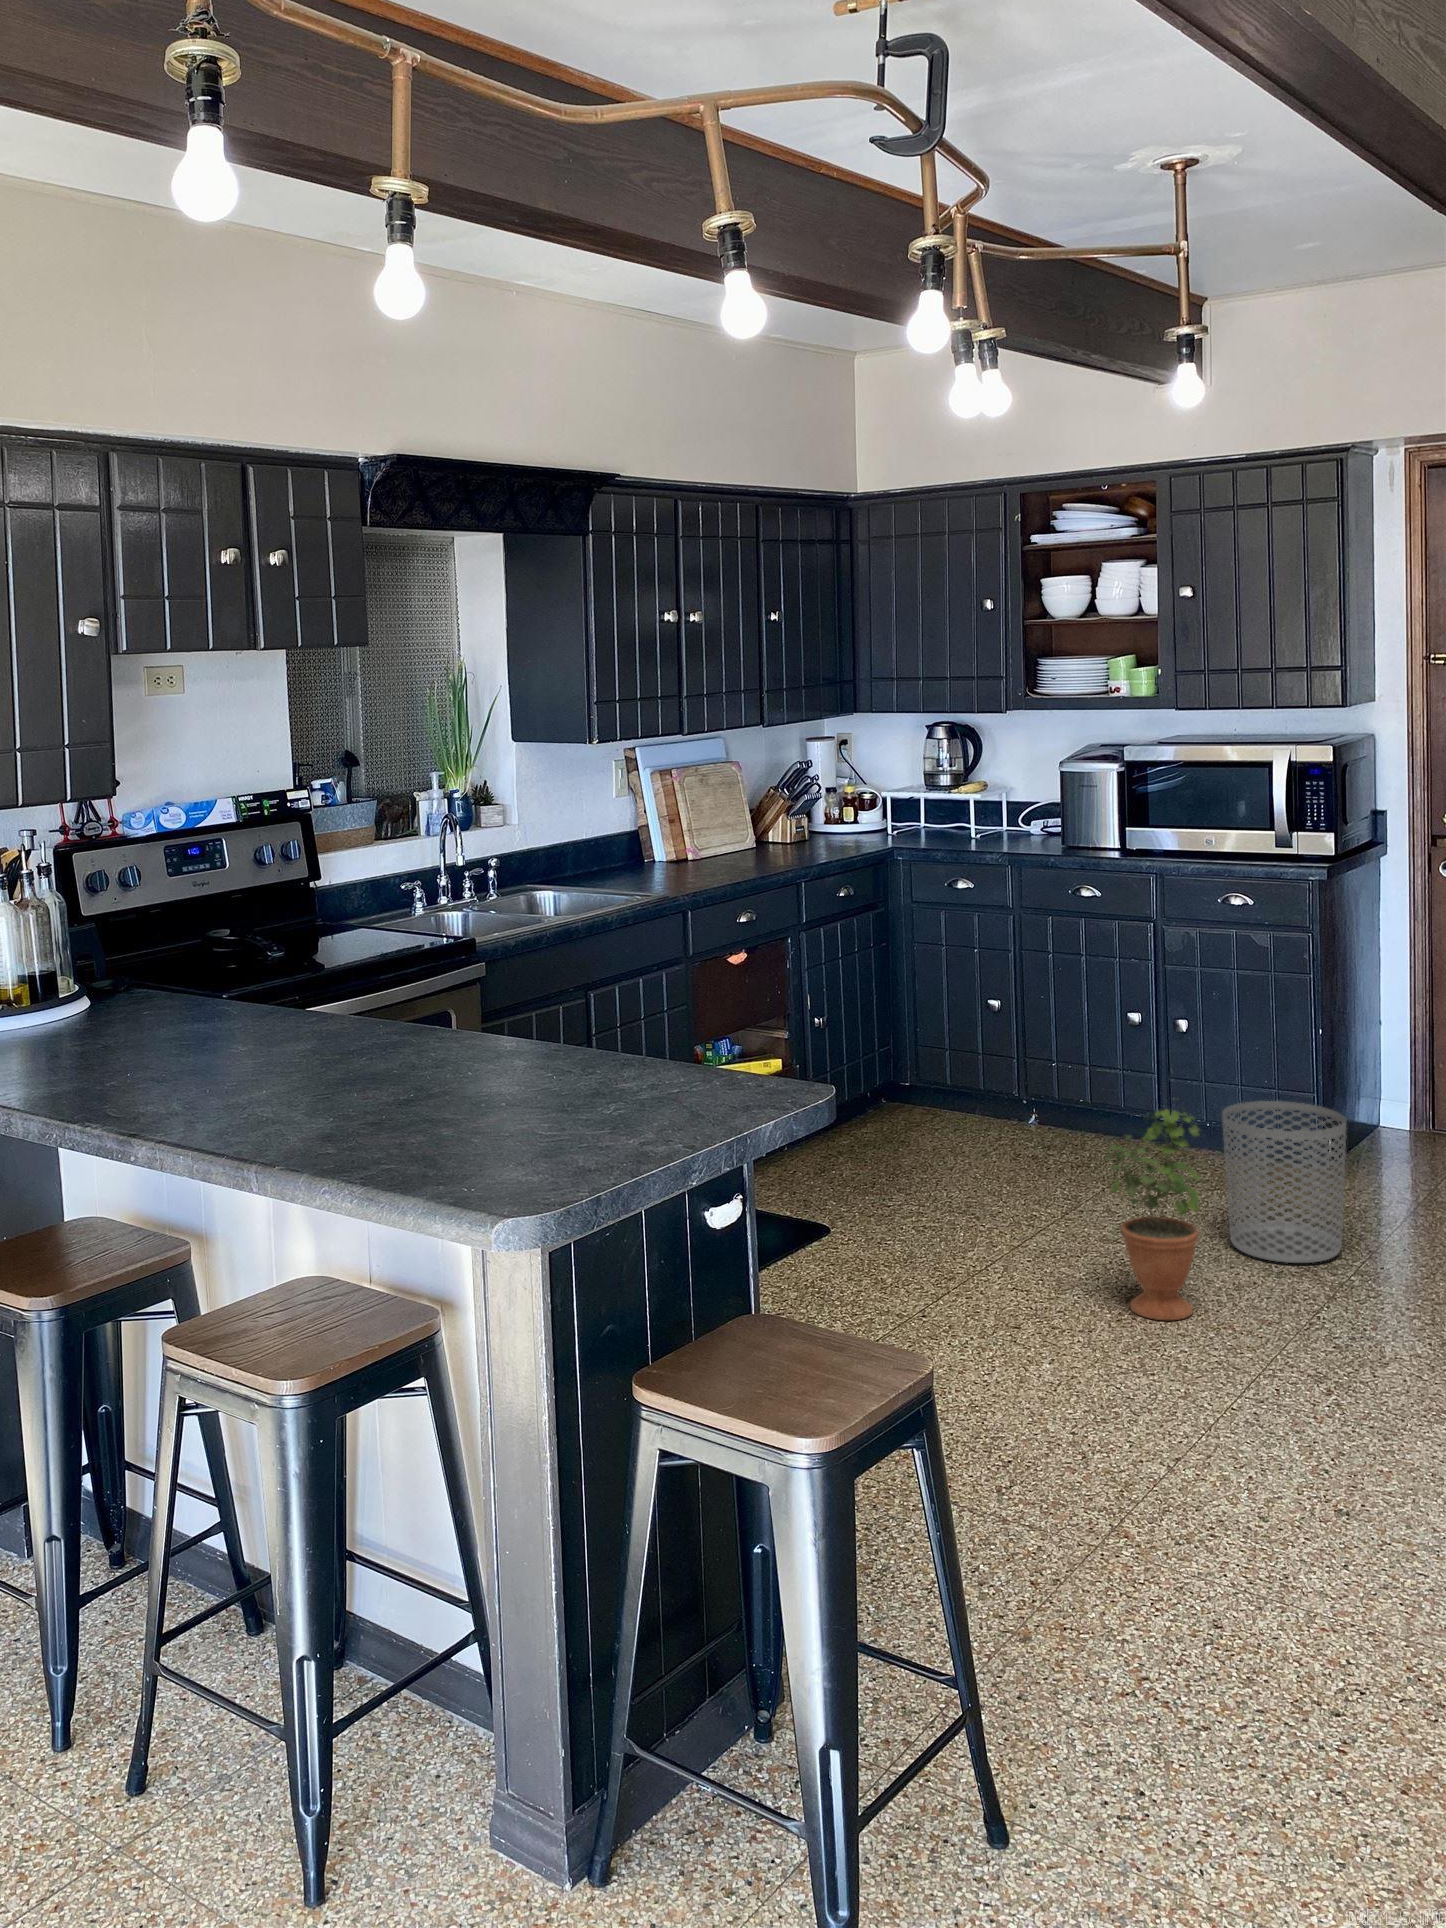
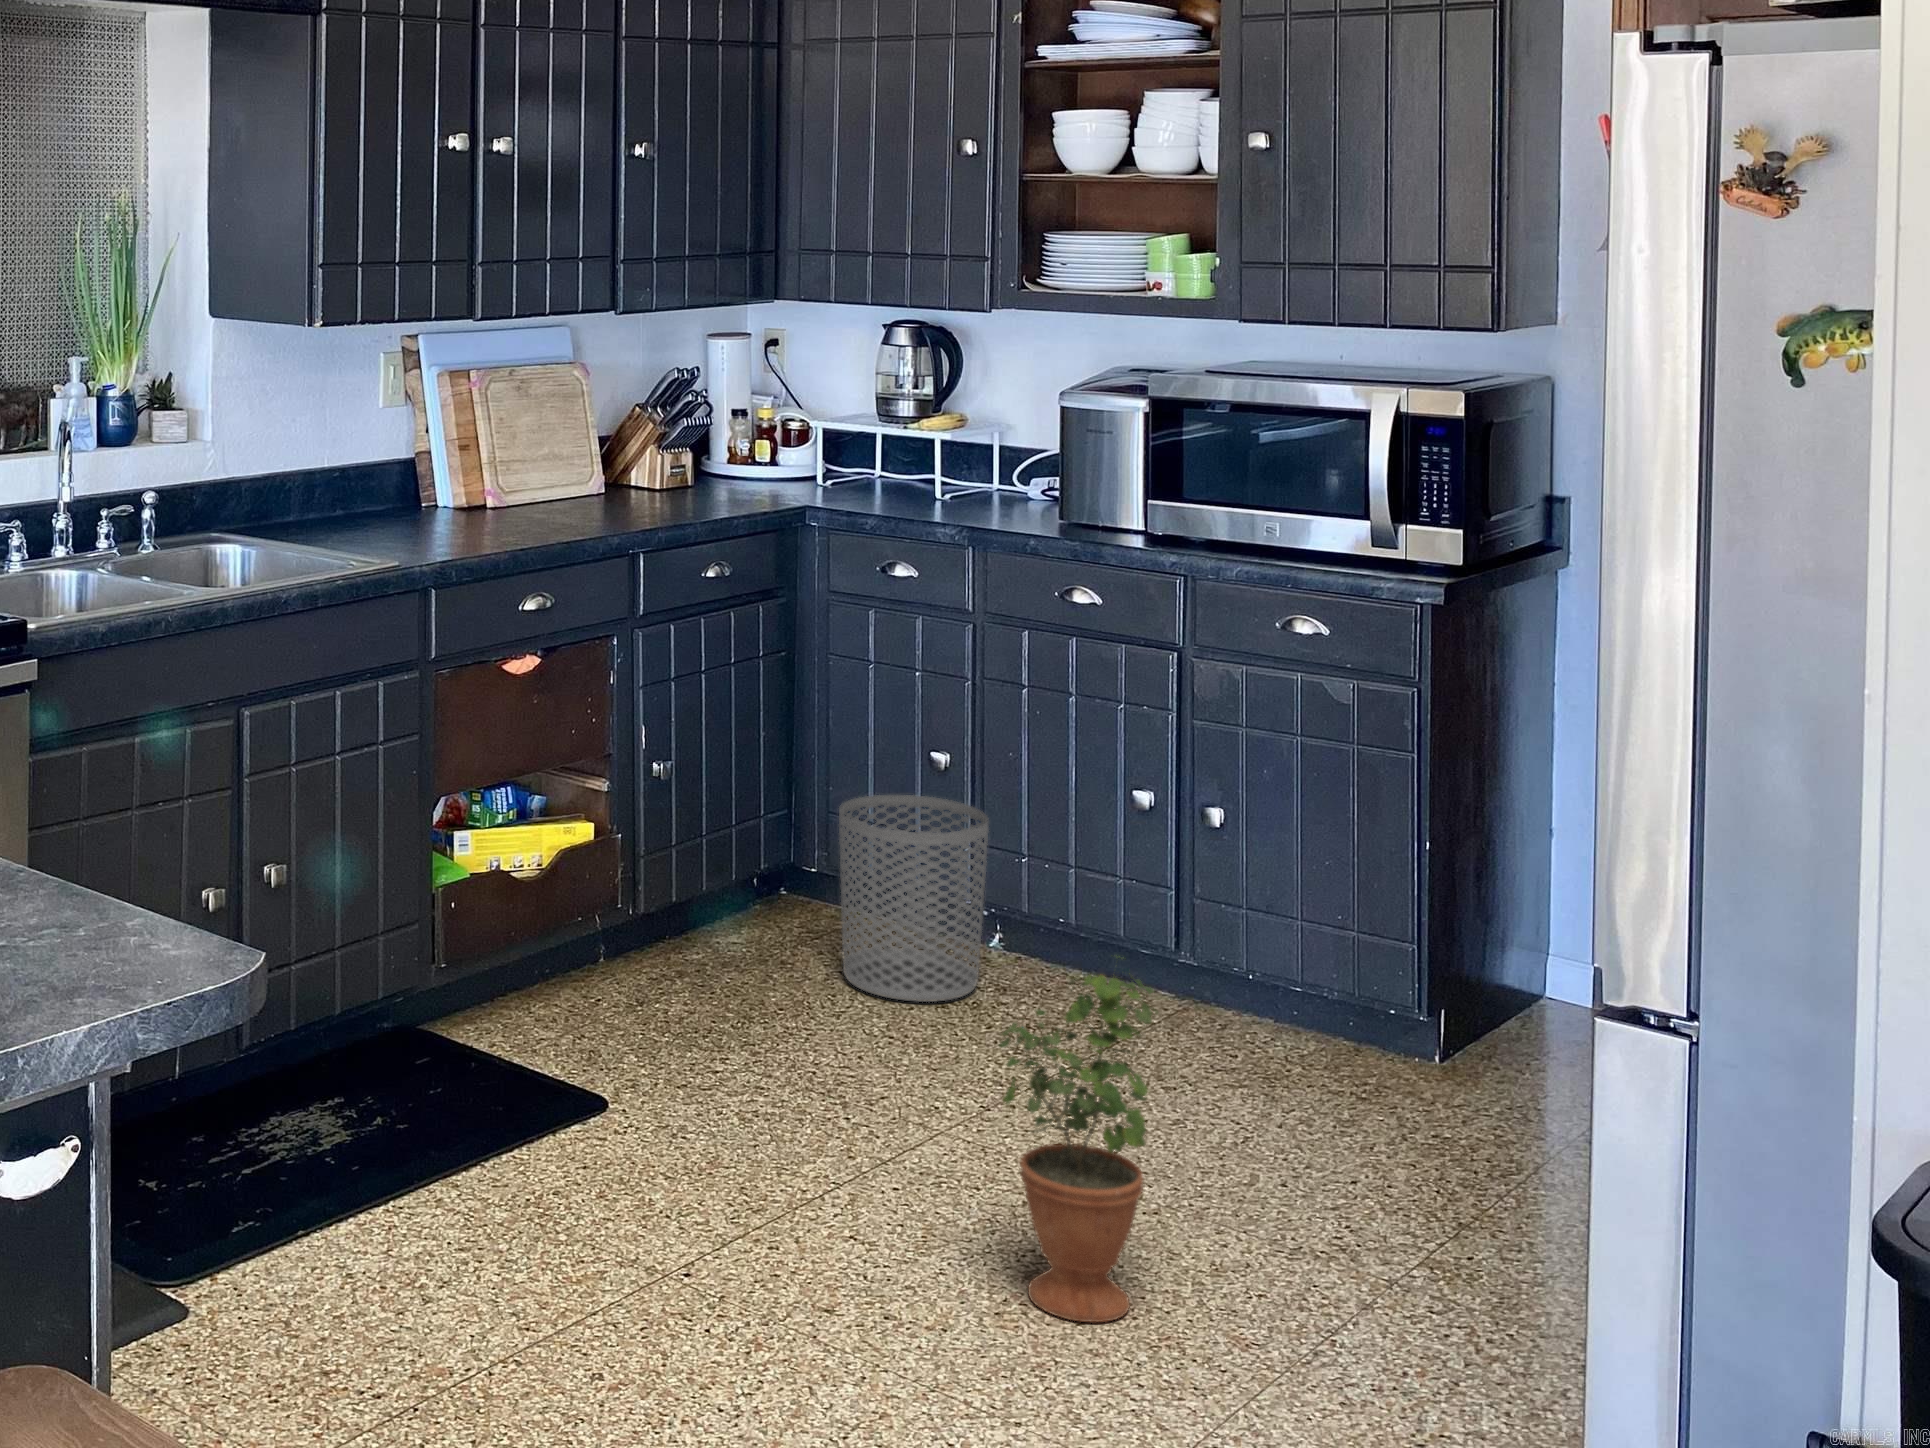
waste bin: present [1222,1101,1346,1263] -> present [839,795,988,1002]

